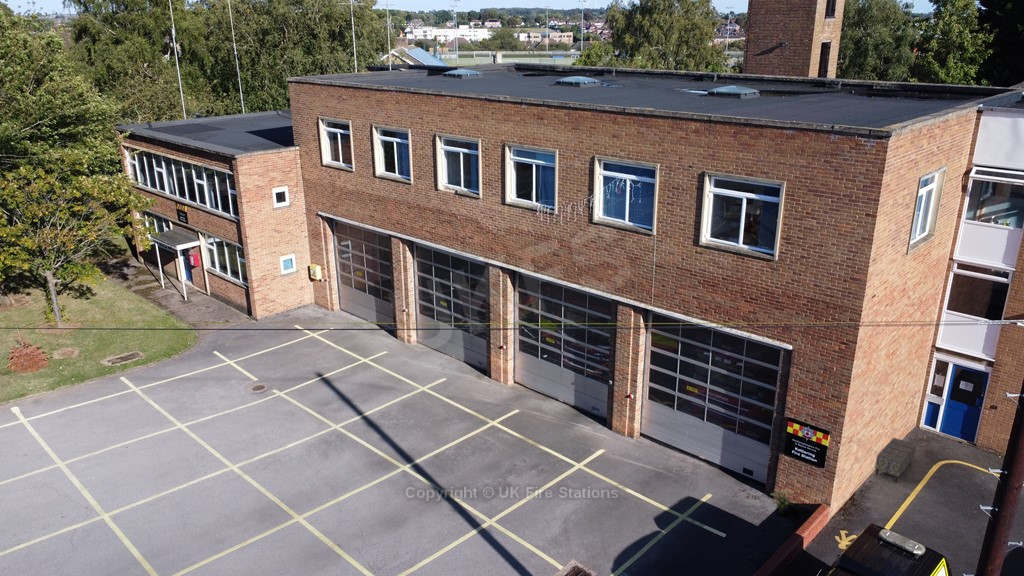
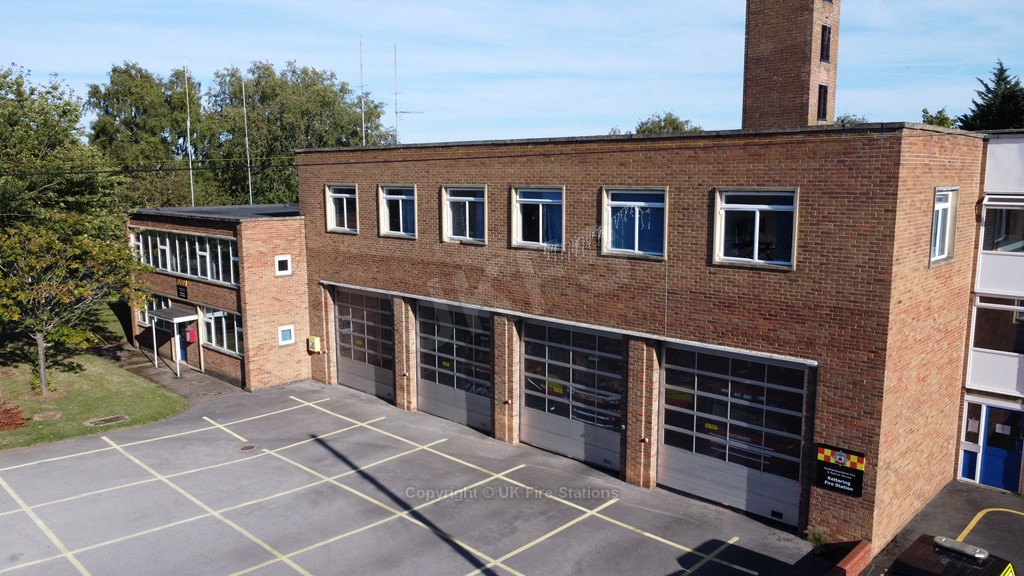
bench: present [875,438,916,482] -> none [915,483,958,528]

